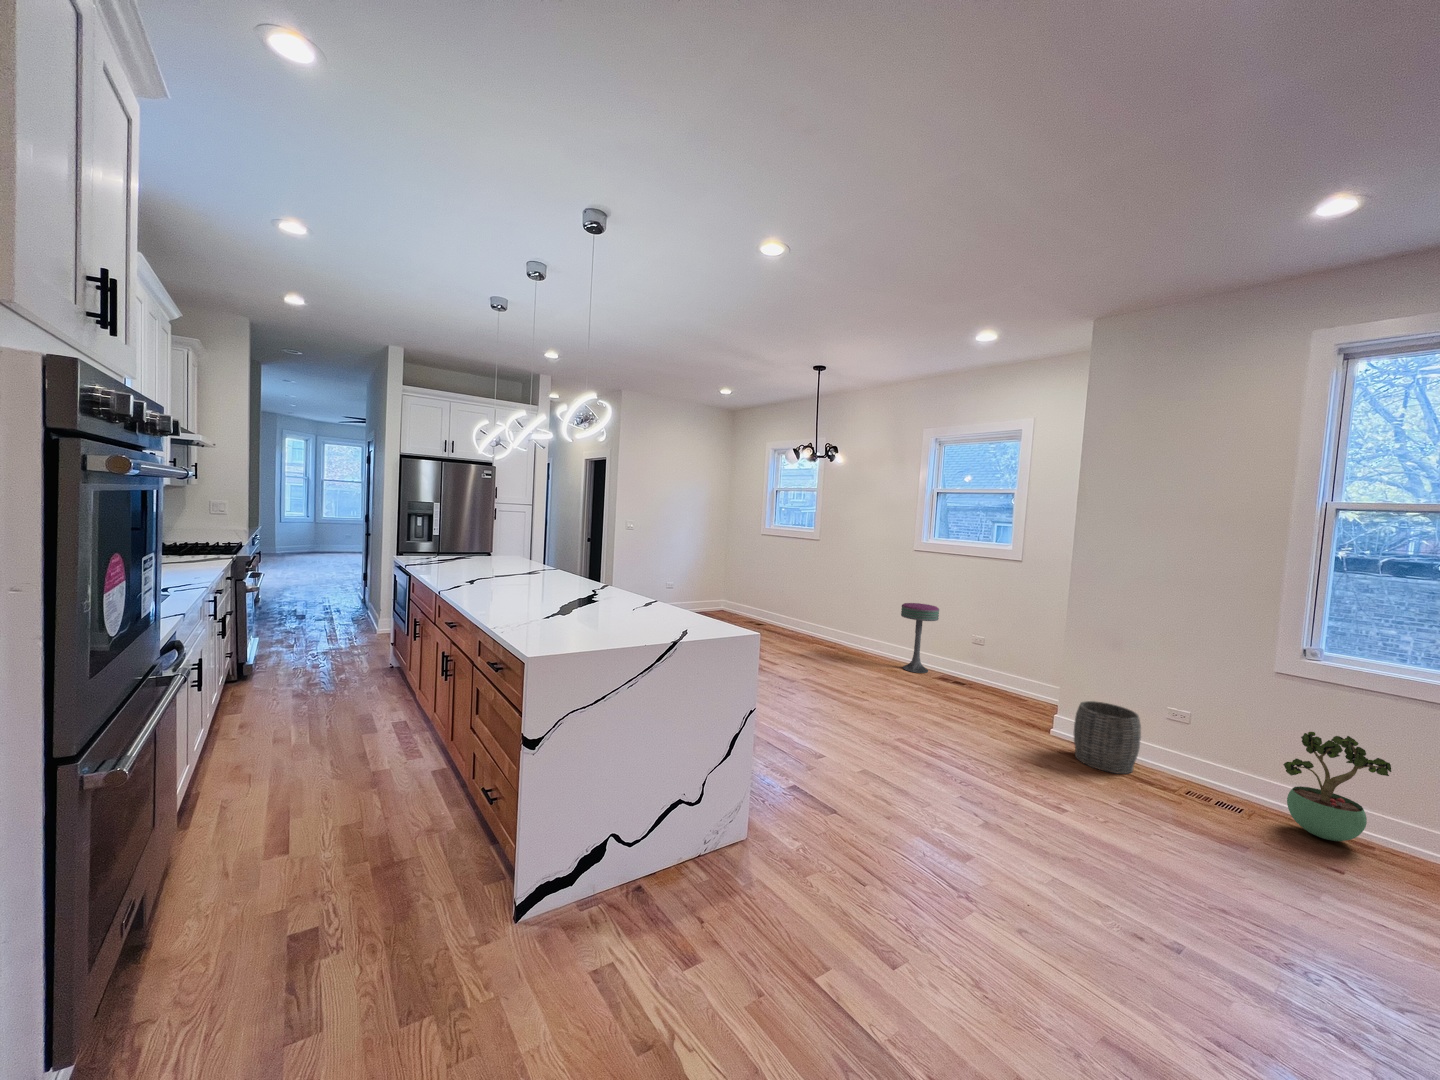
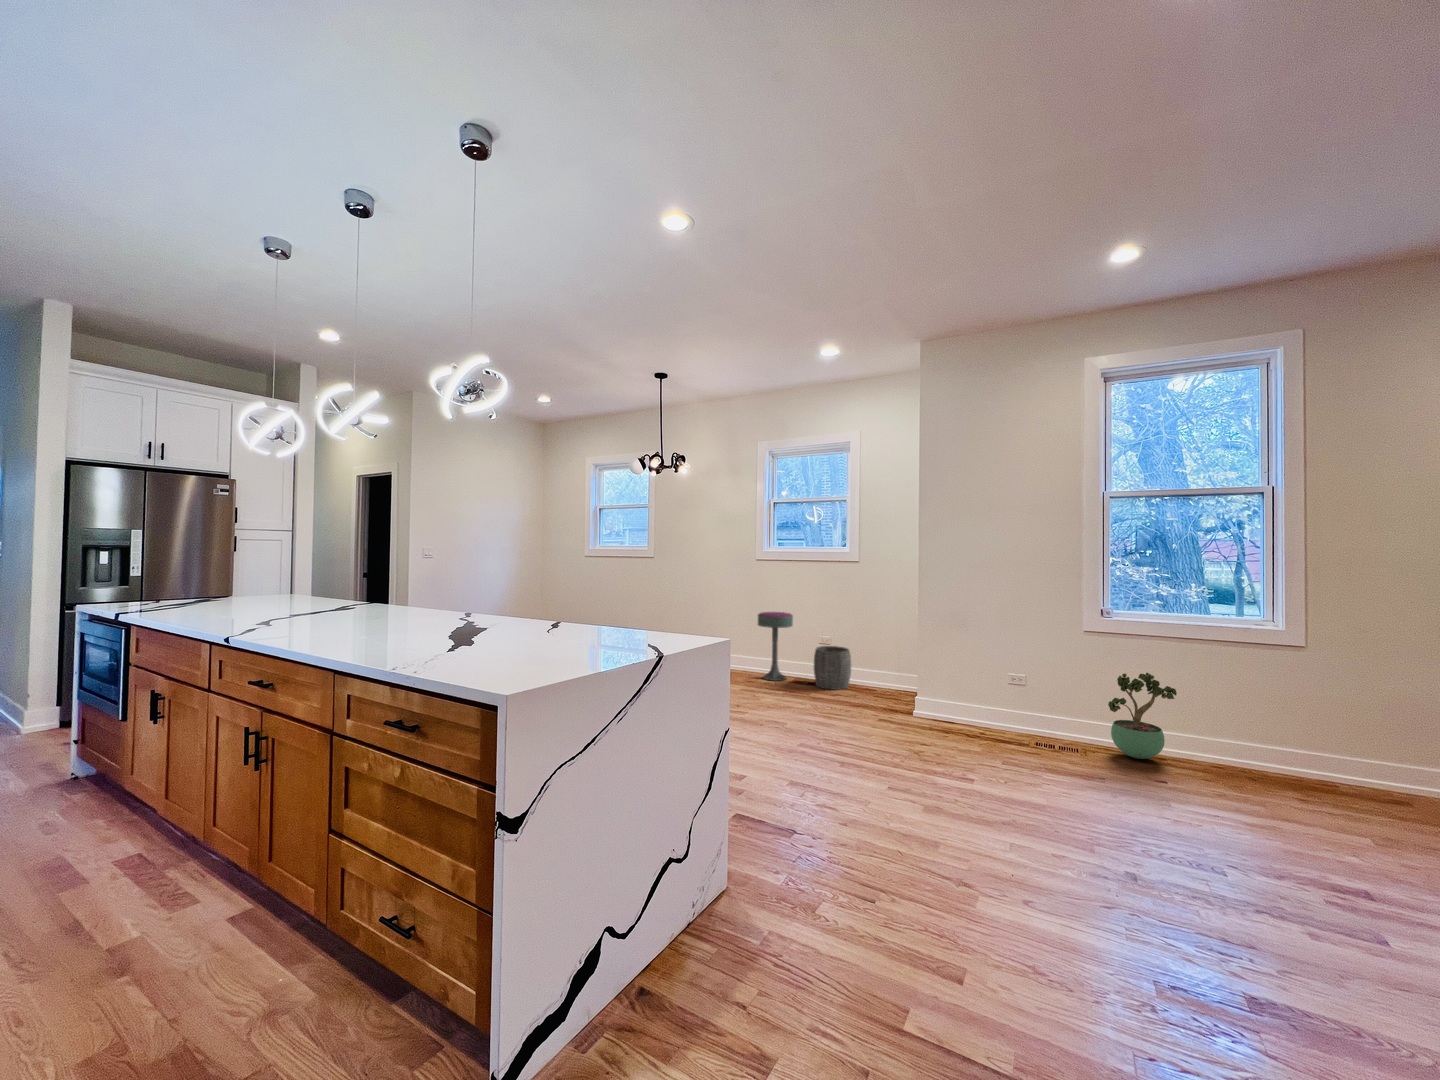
woven basket: present [1074,701,1141,774] -> present [814,646,851,690]

